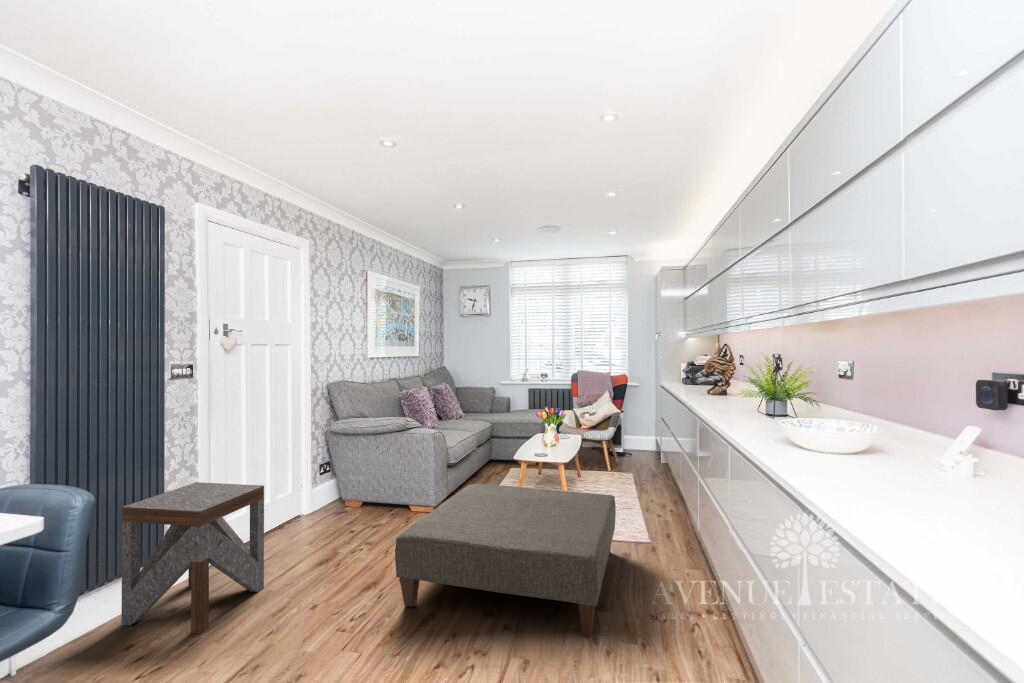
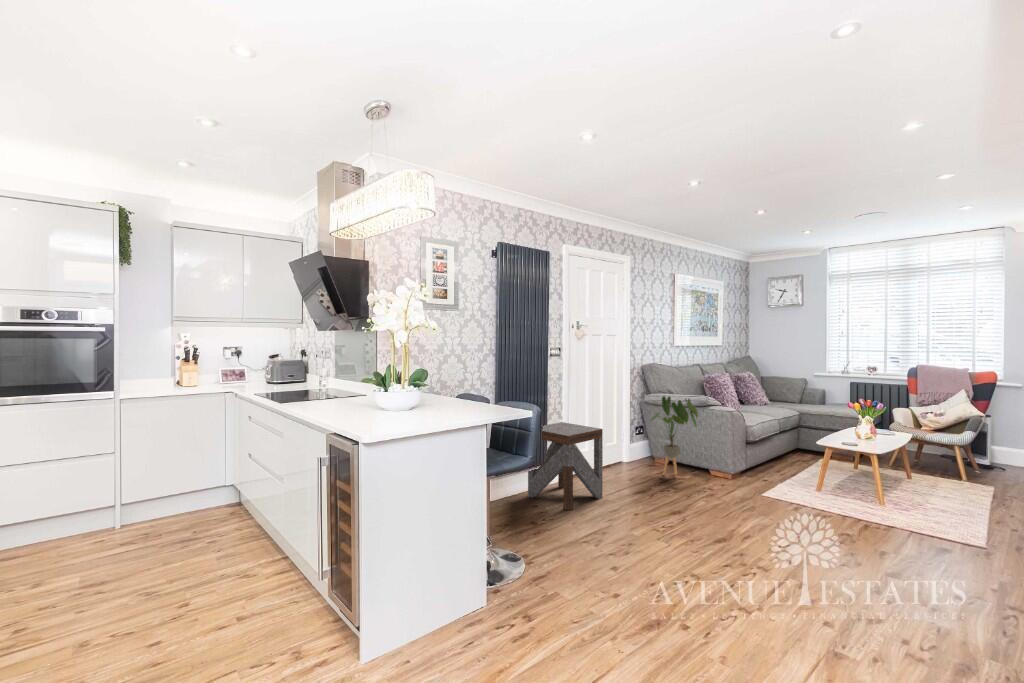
house plant: none [334,423,396,526] -> present [650,396,698,478]
ottoman: present [395,484,616,637] -> none [694,456,934,591]

